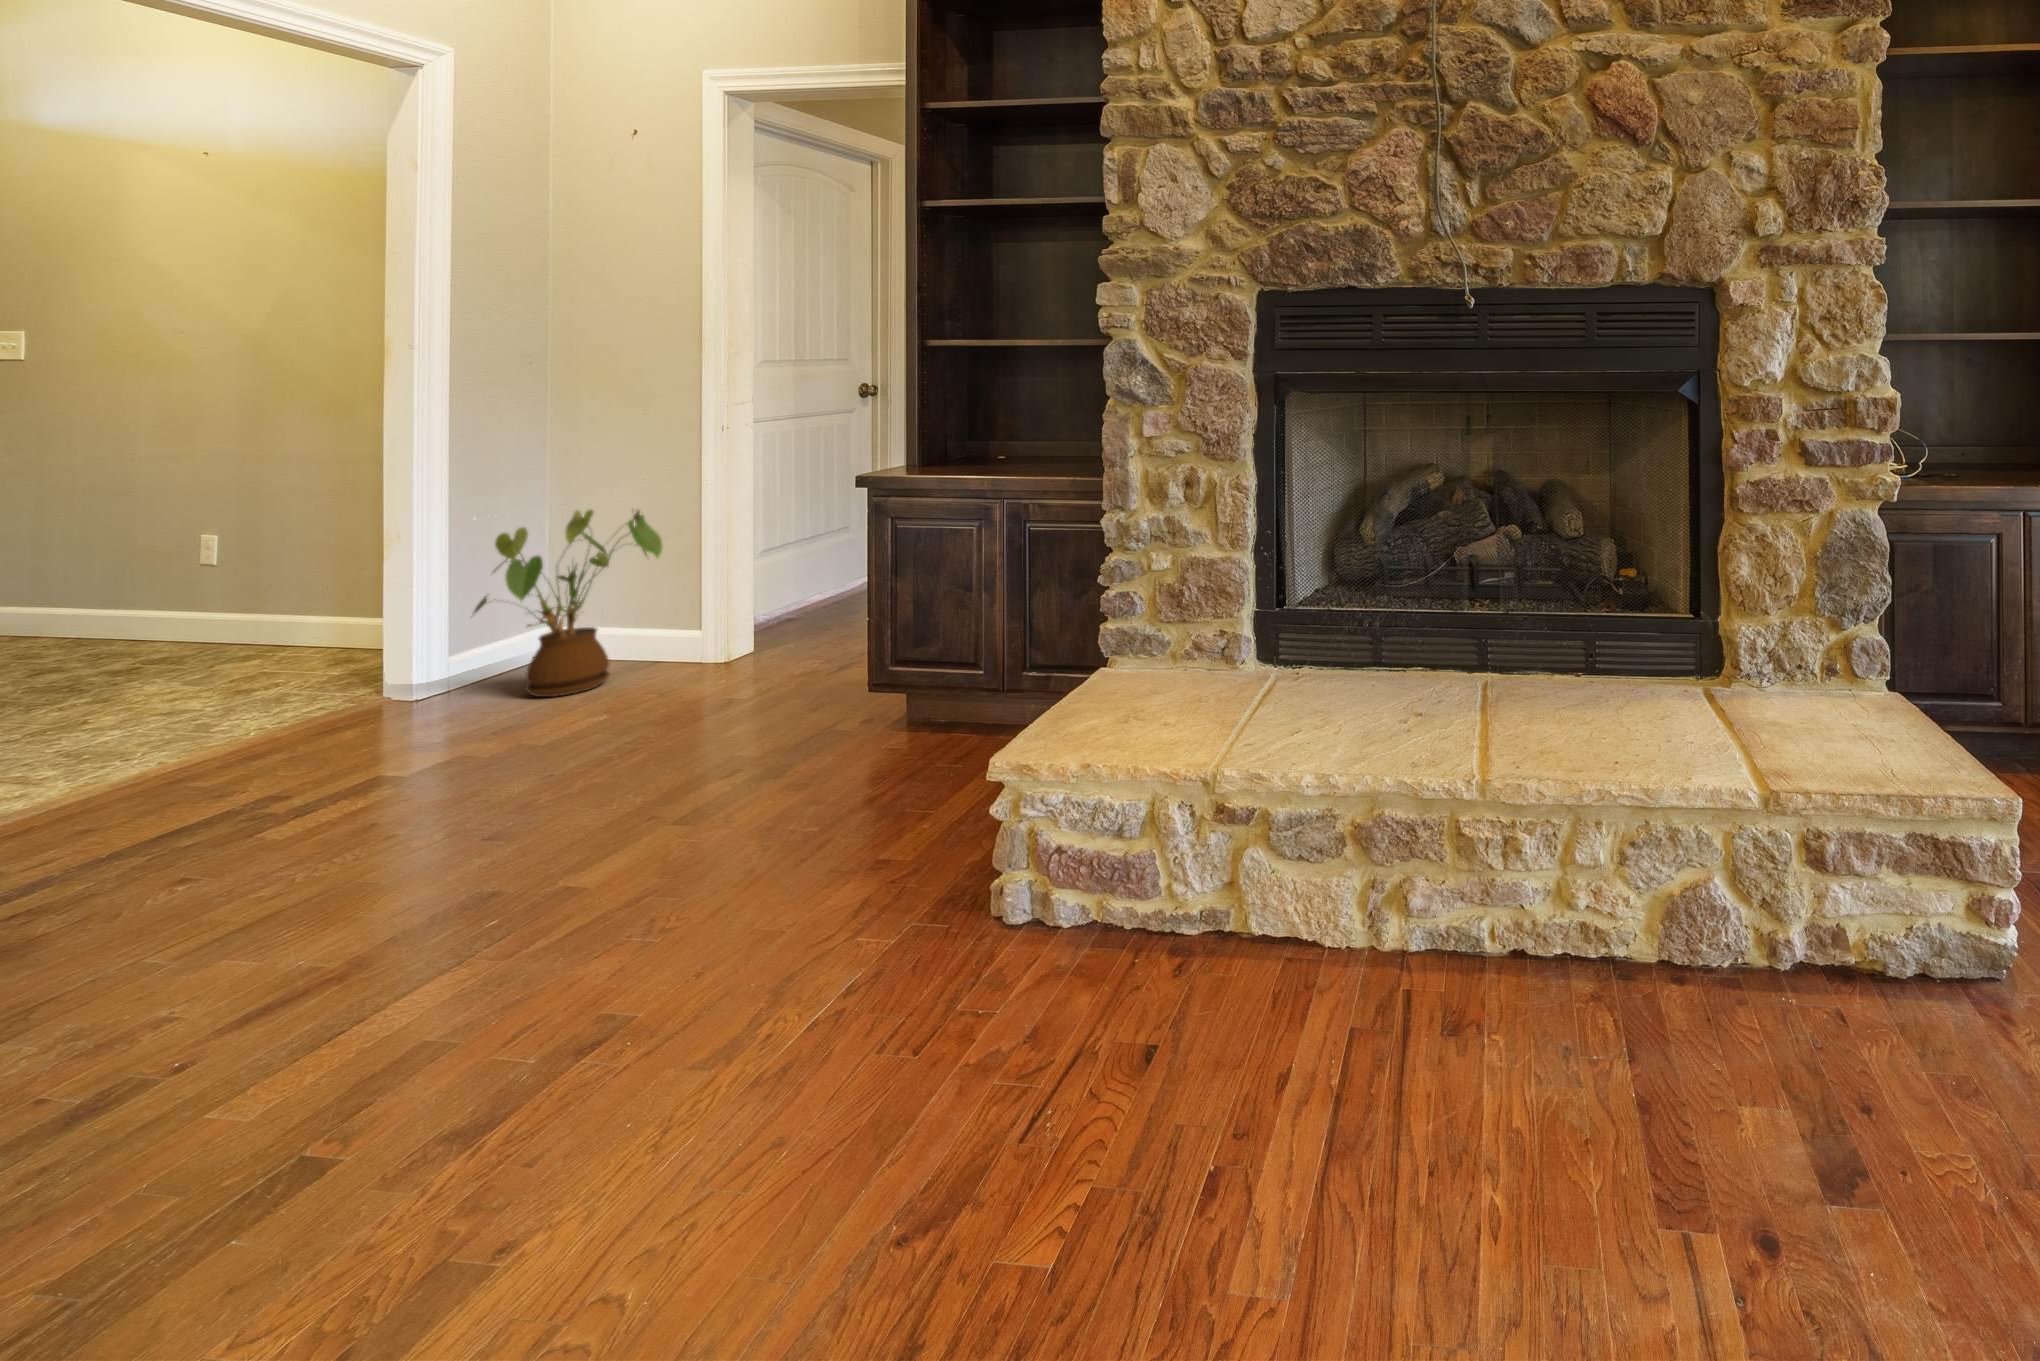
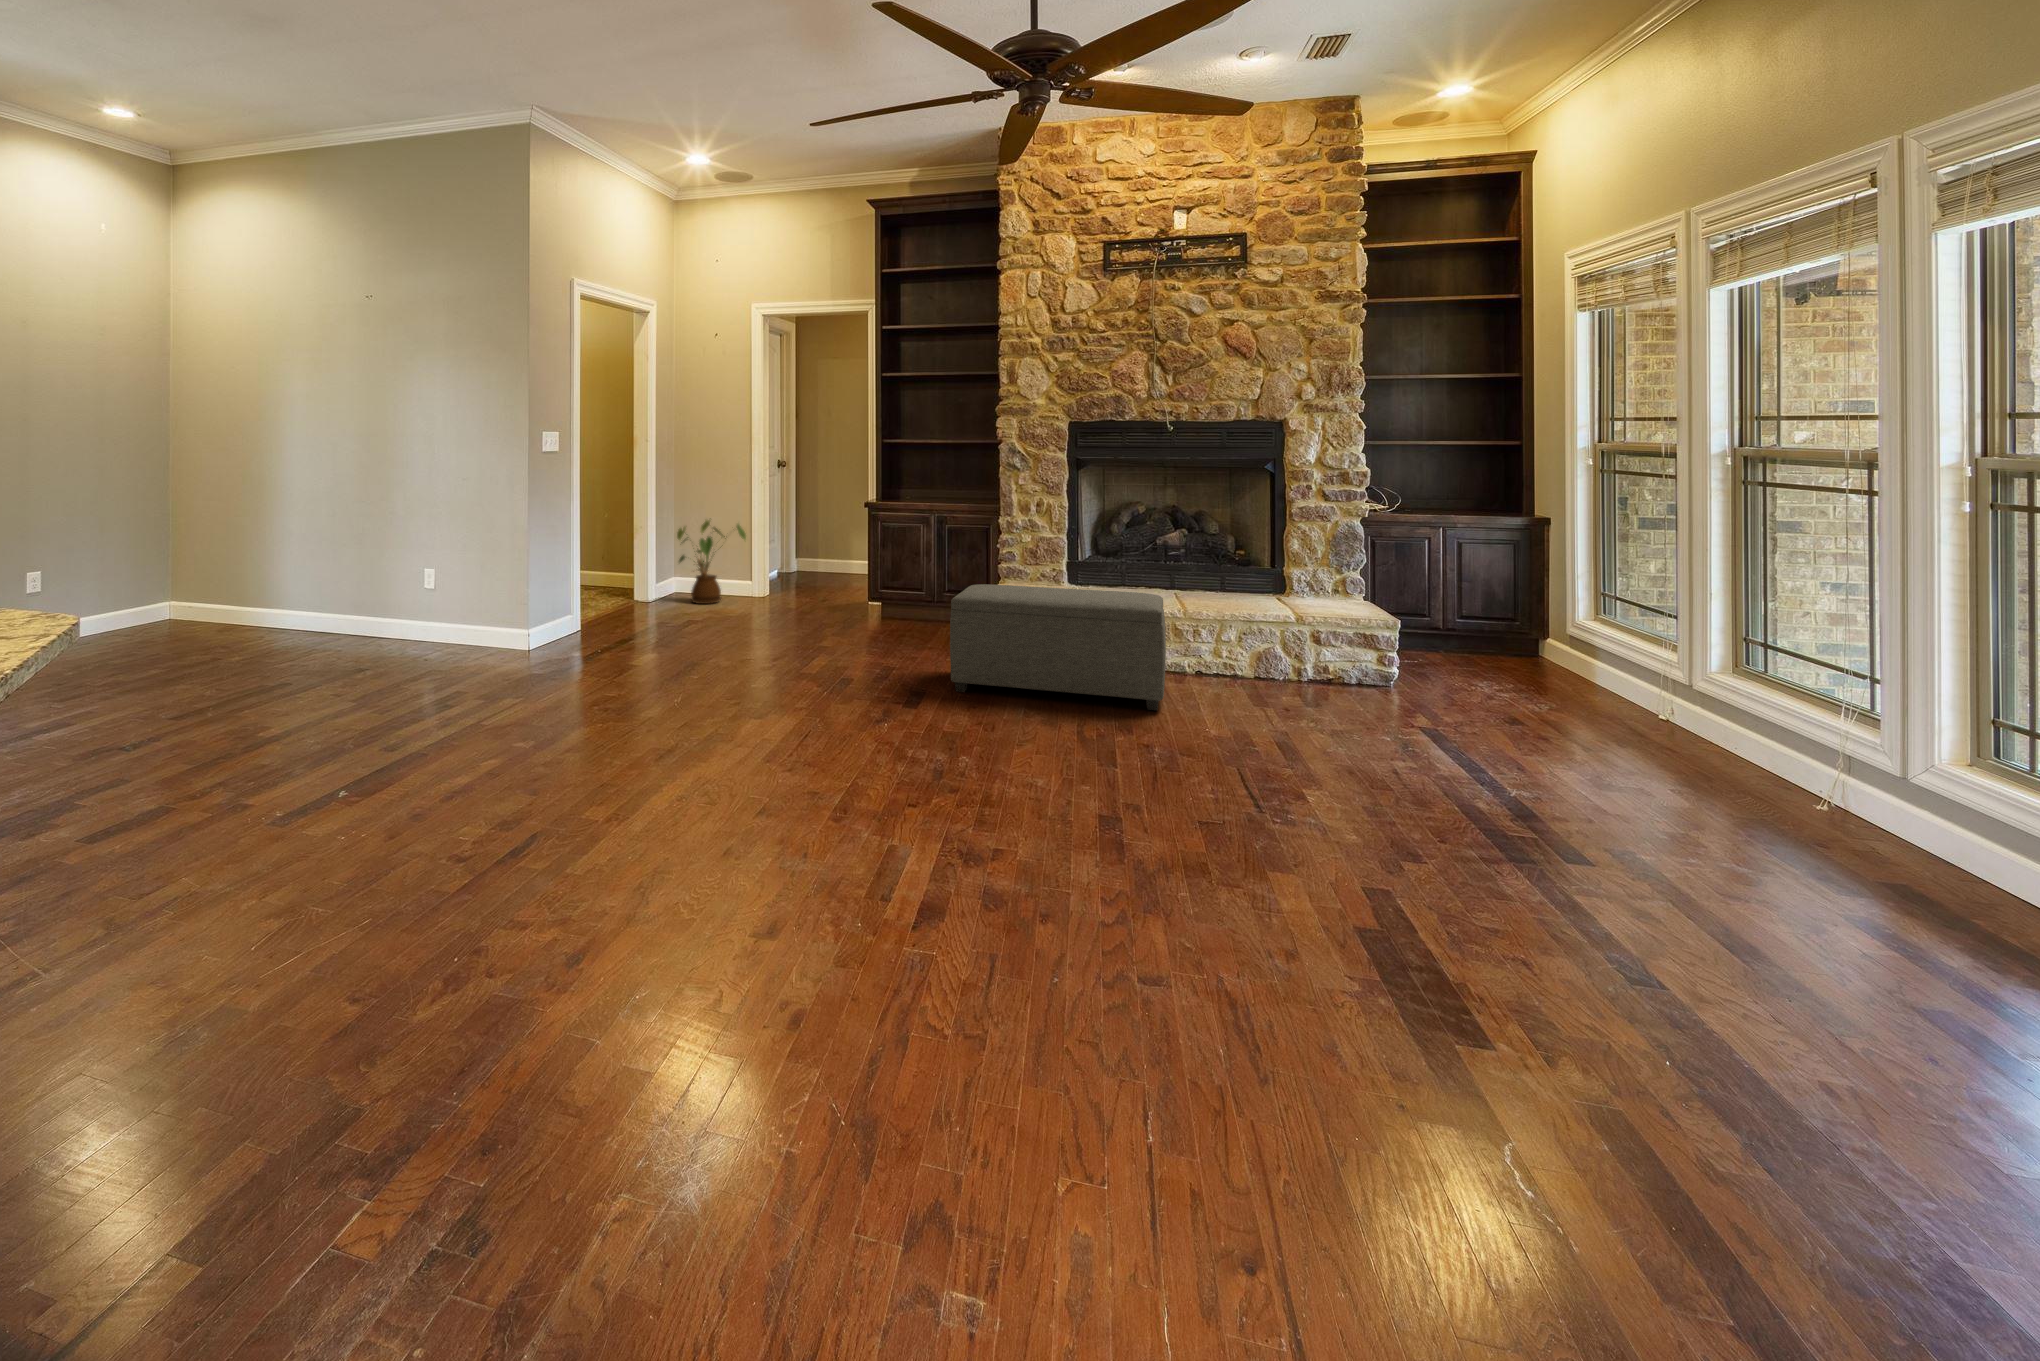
ottoman: none [683,747,1408,1267] -> present [950,584,1166,711]

